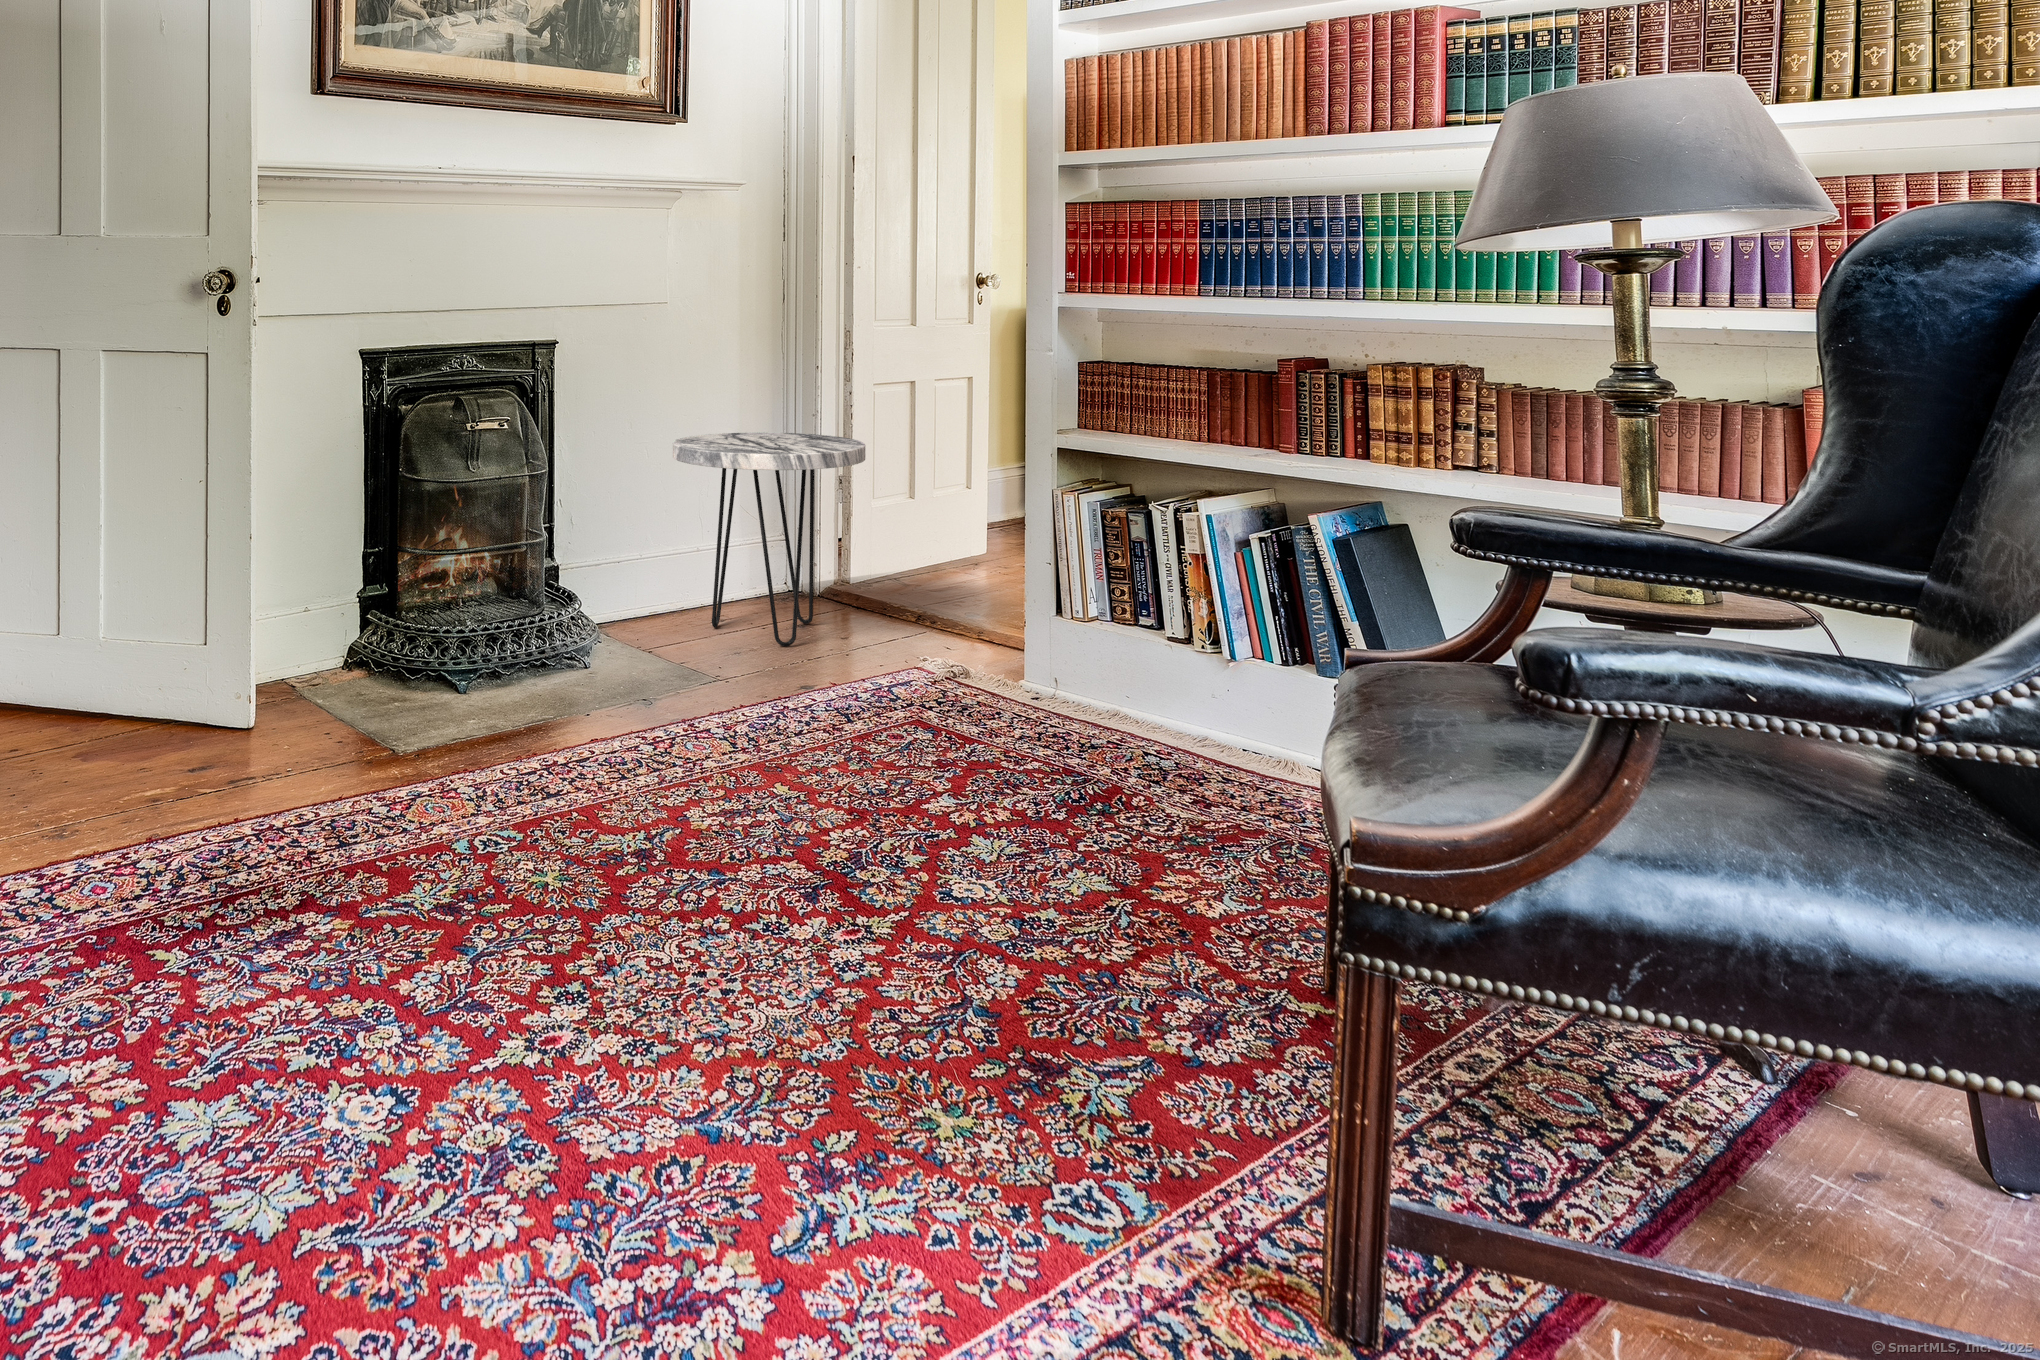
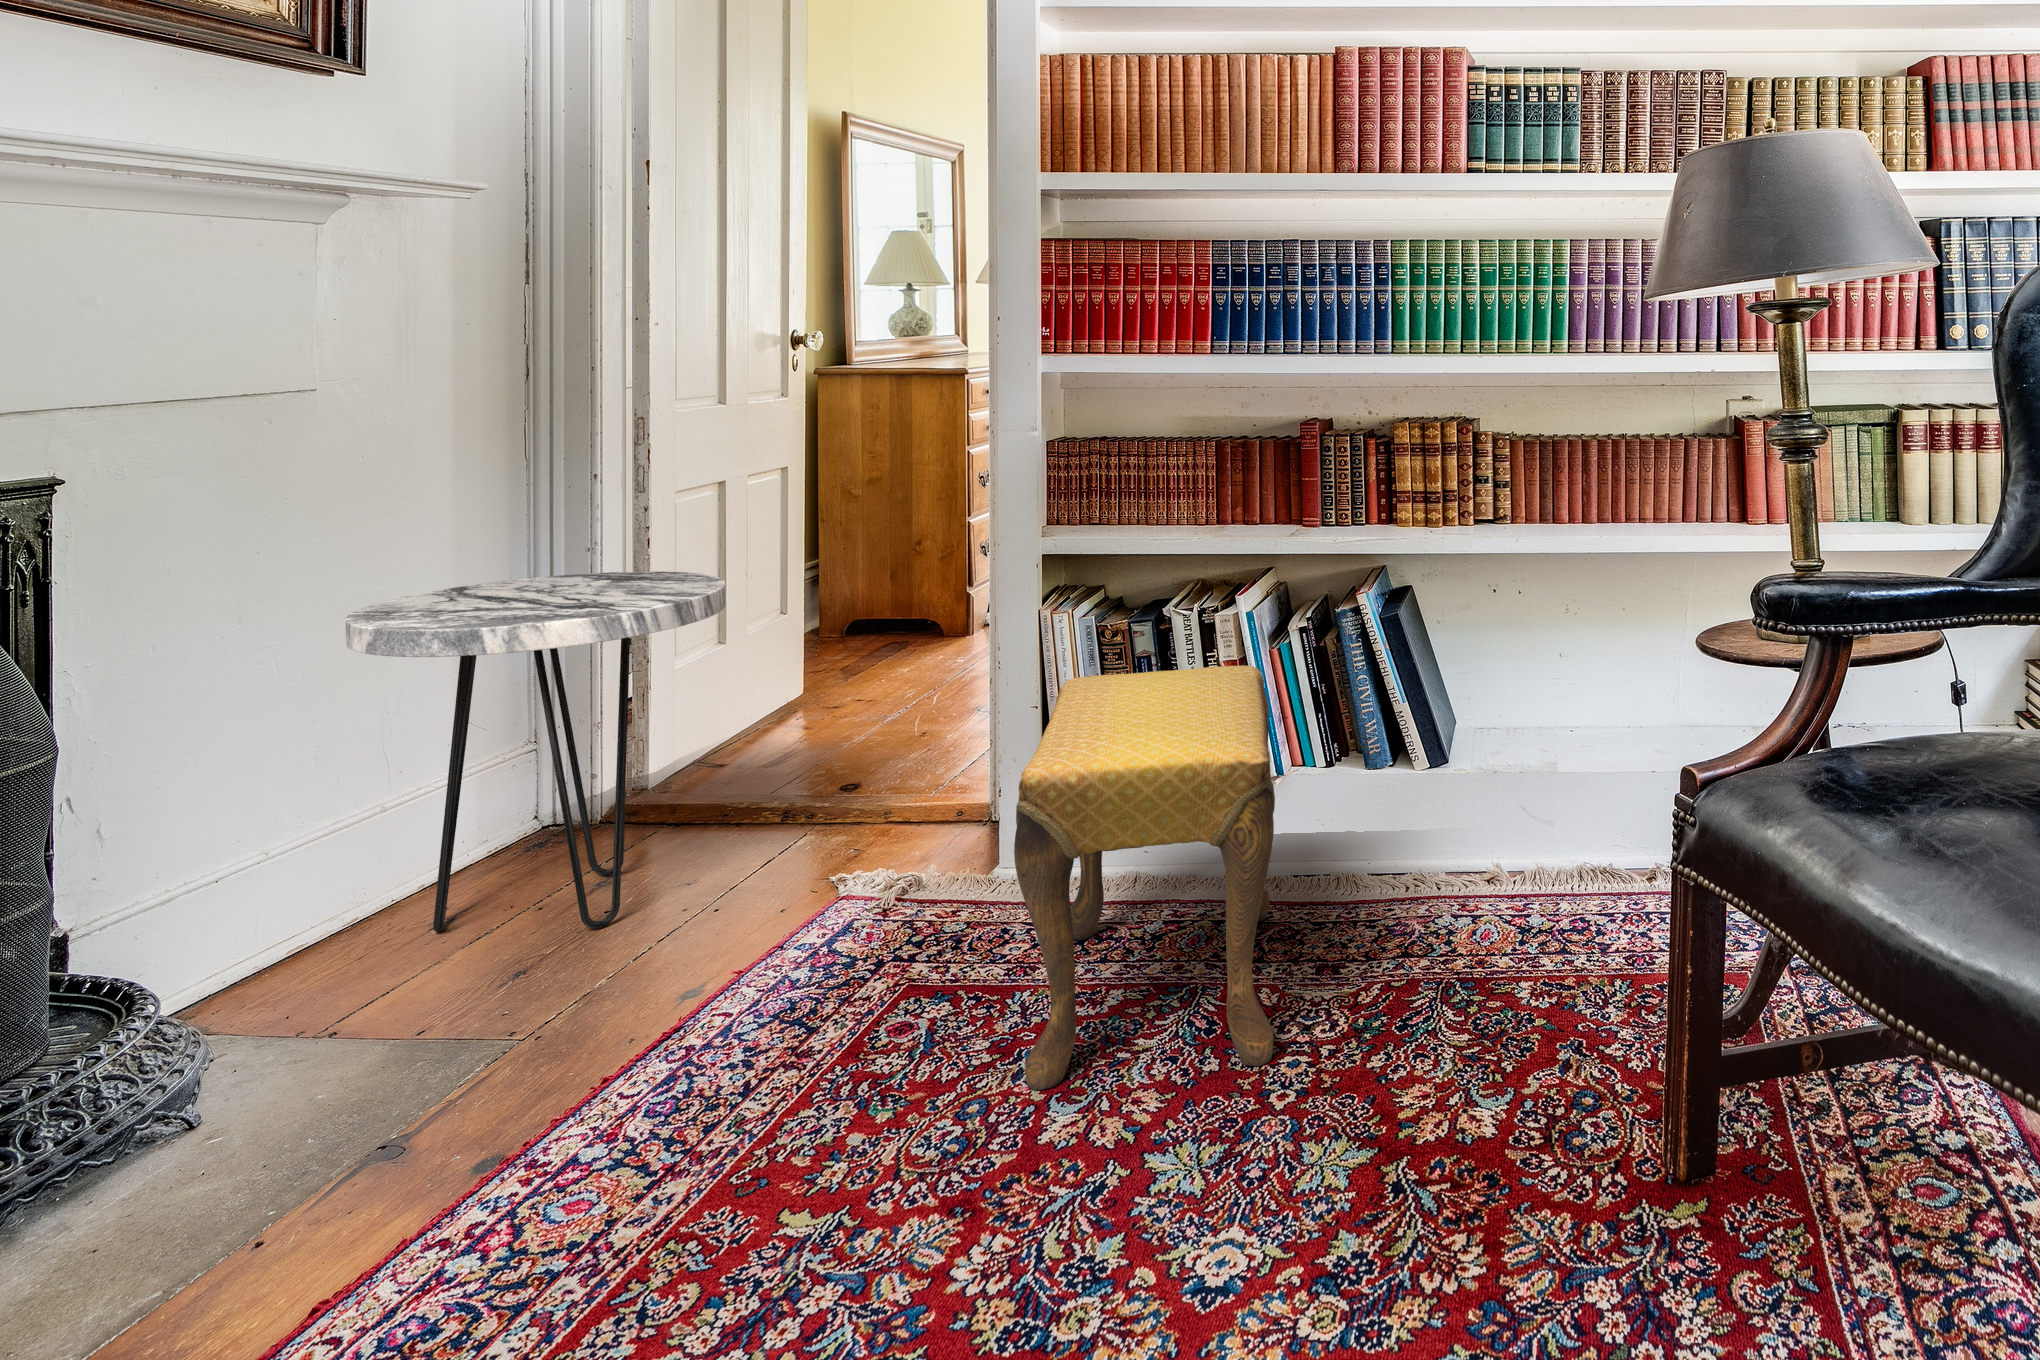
footstool: none [931,537,1189,825] -> present [1014,666,1275,1090]

